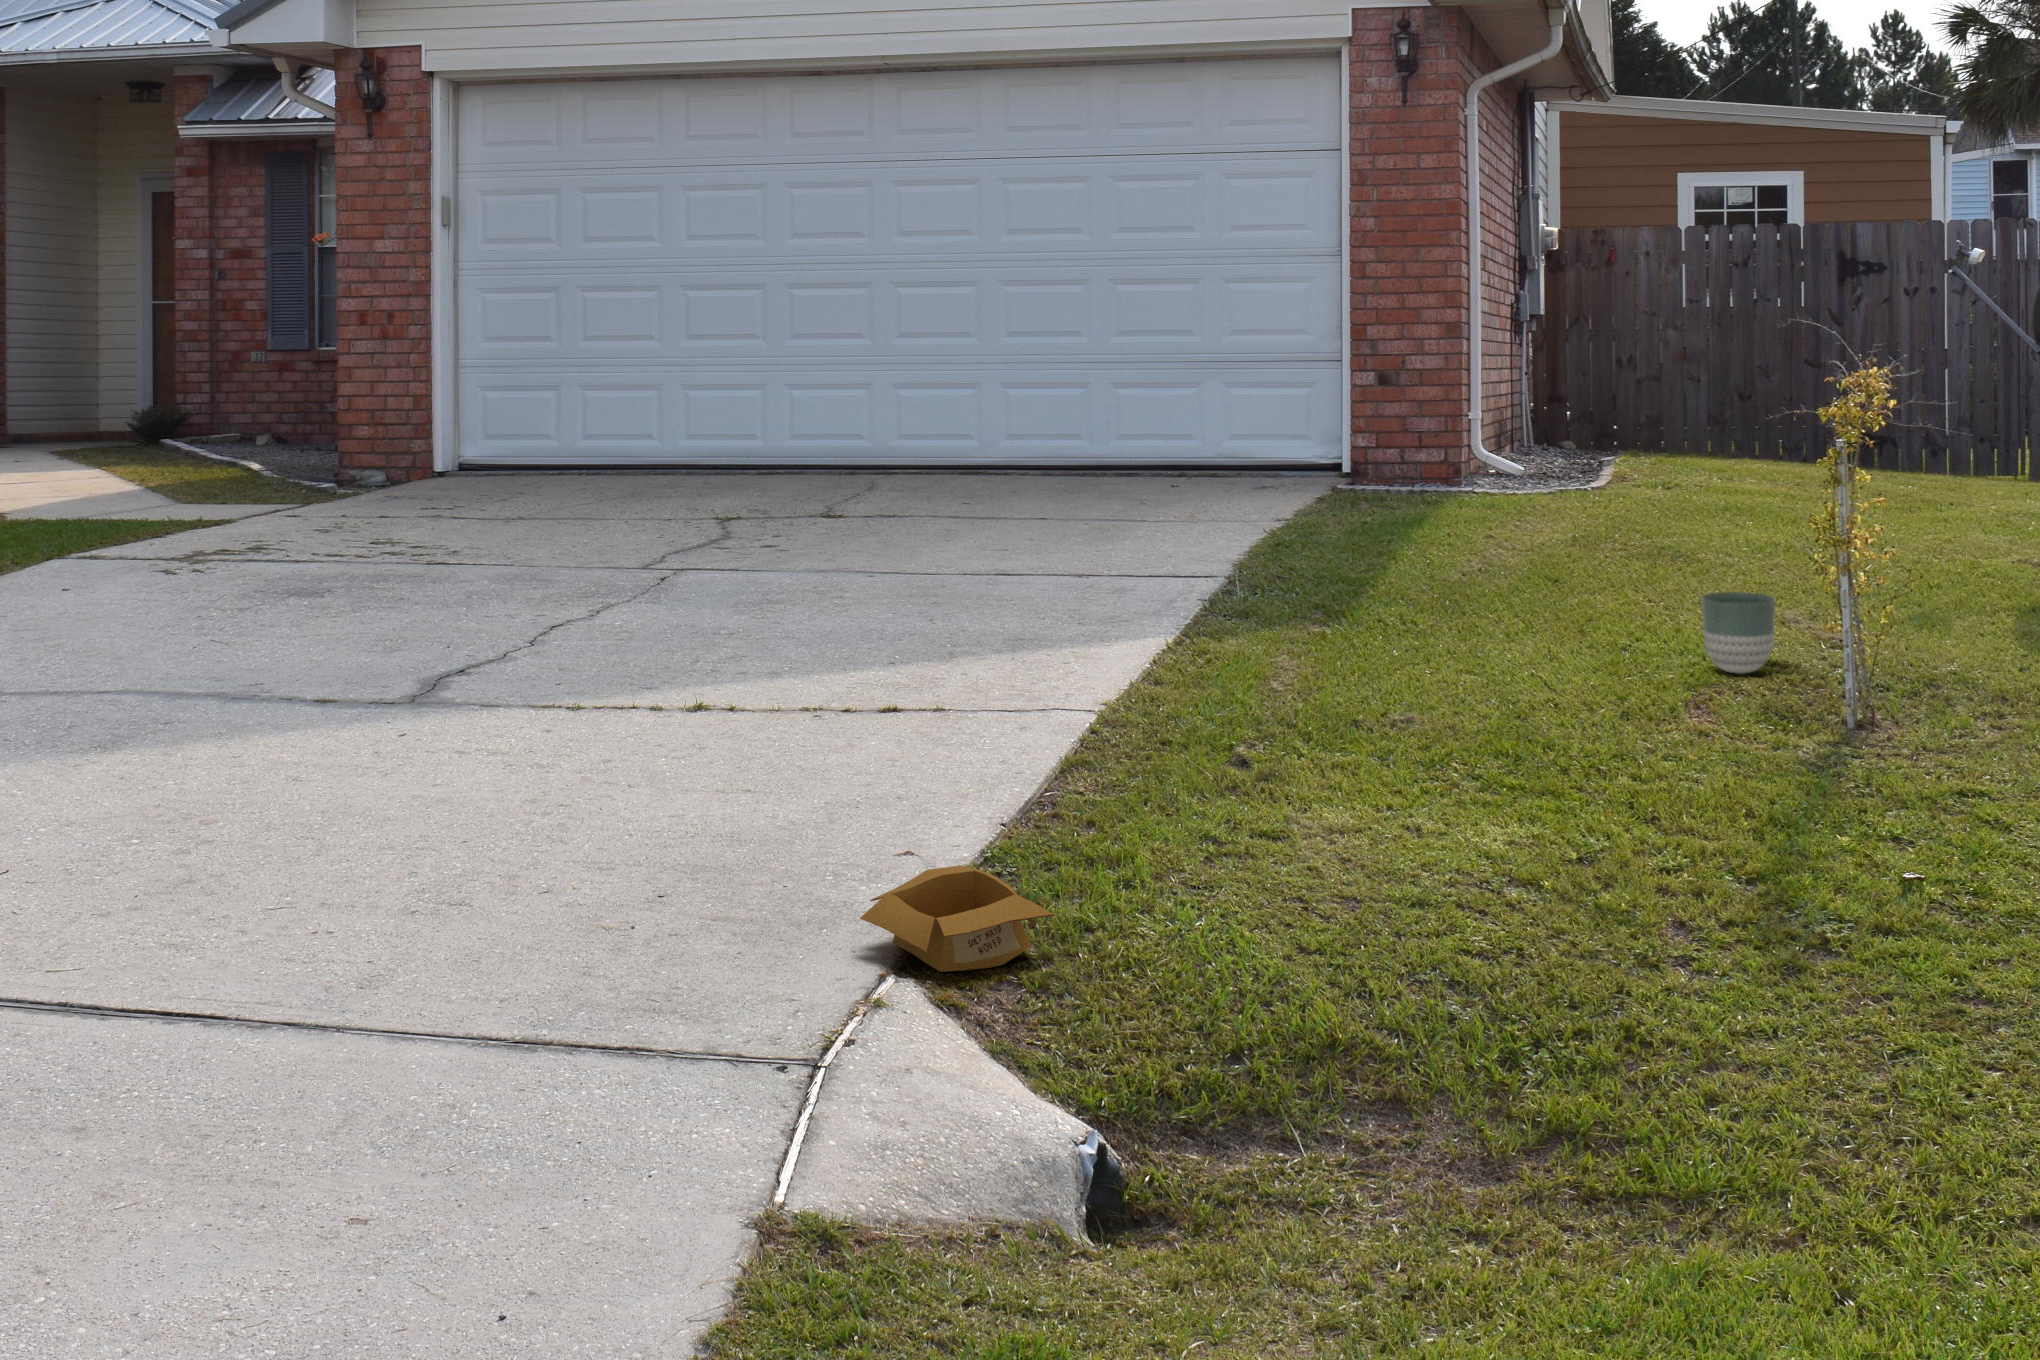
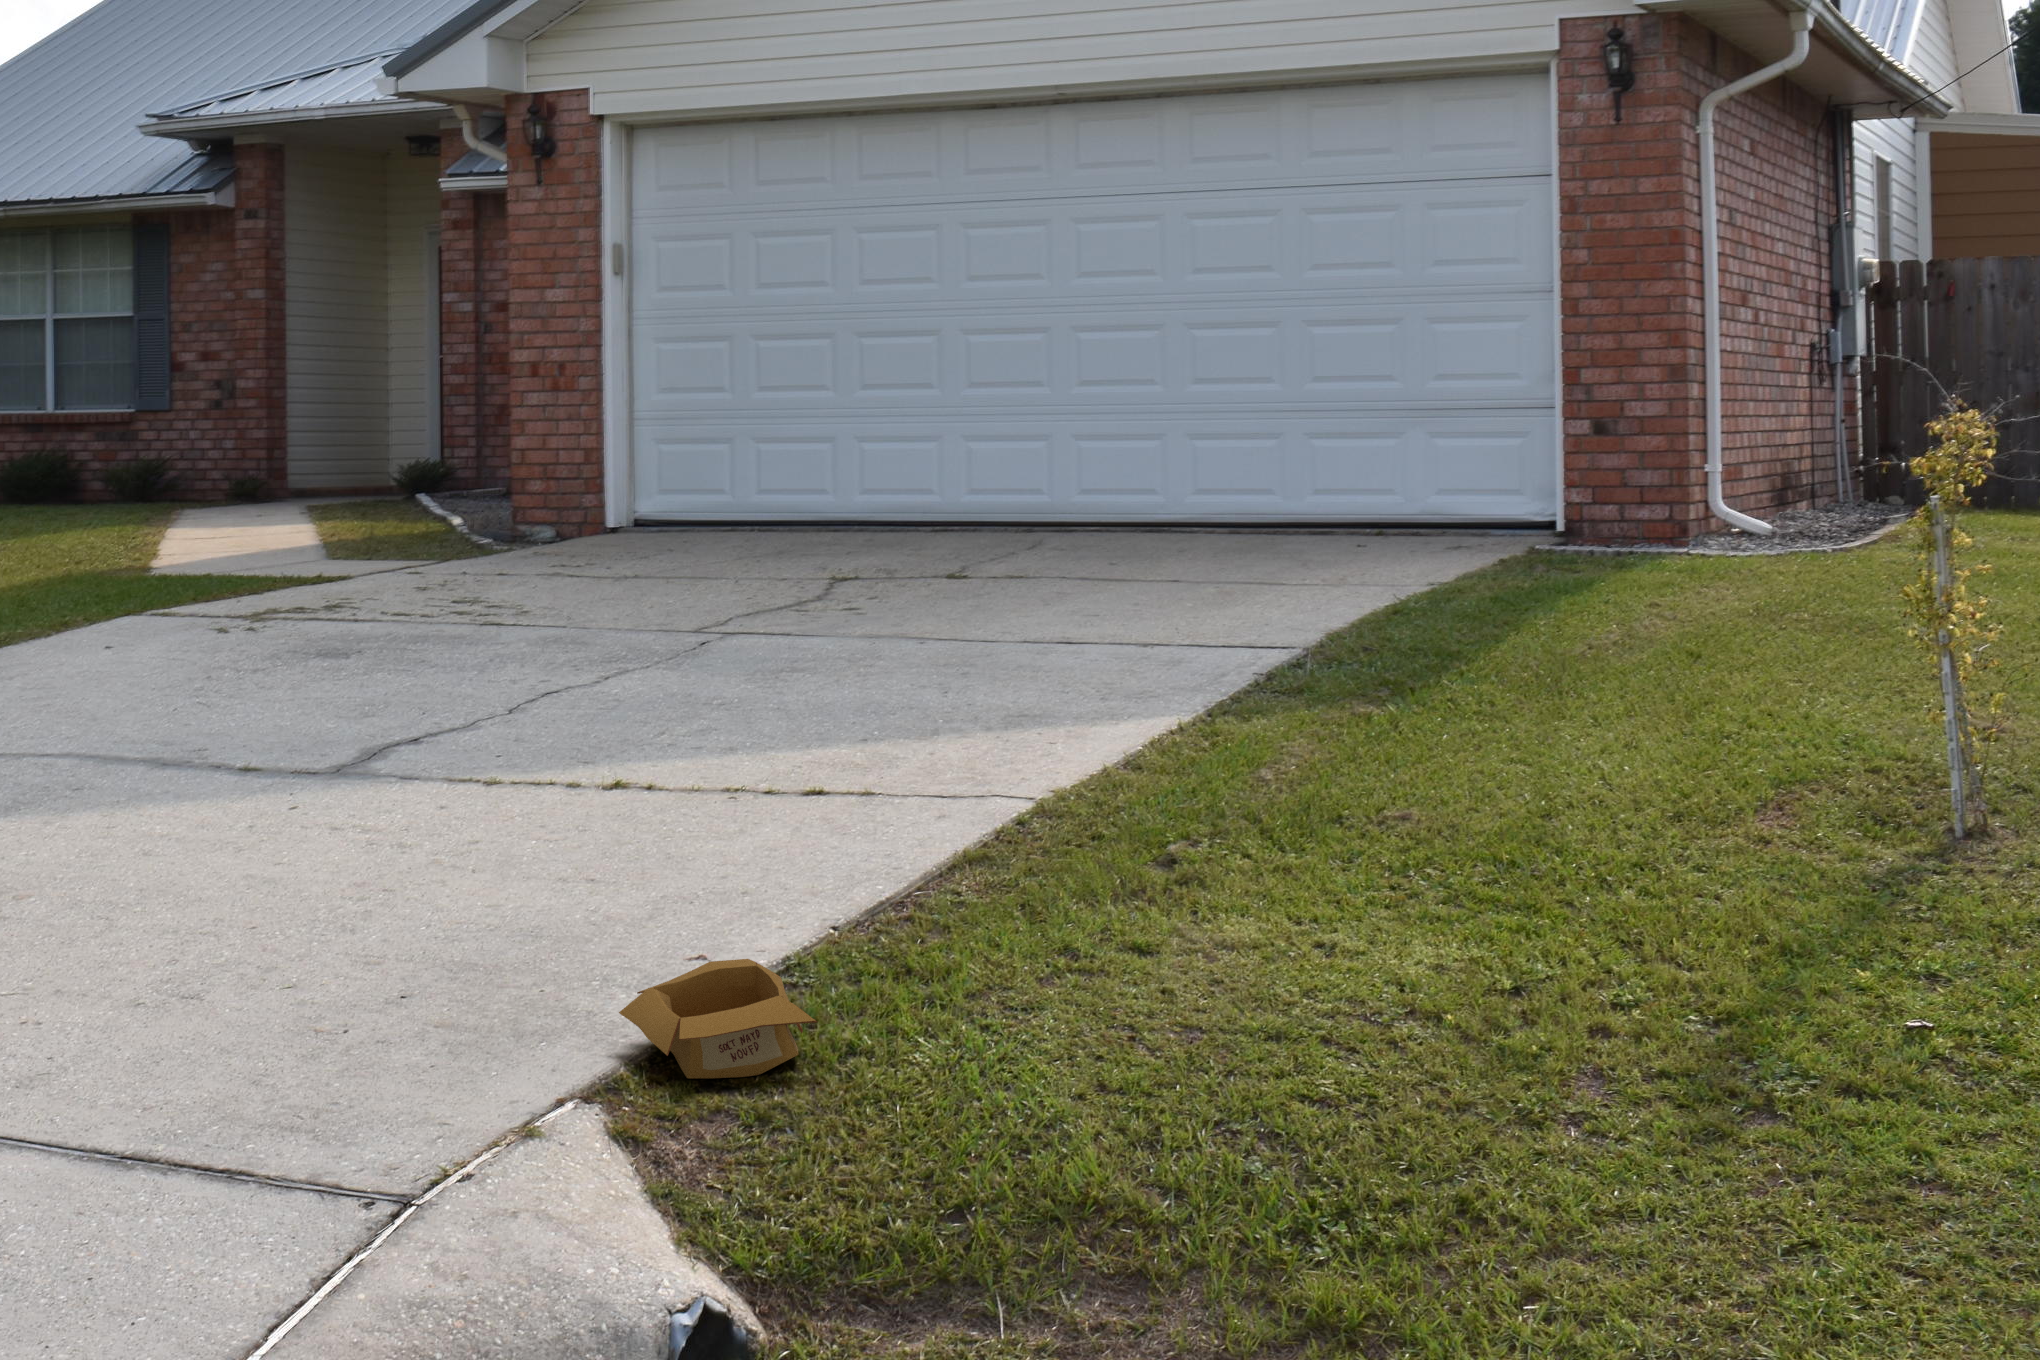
planter: present [1701,592,1775,674] -> none [1792,670,1885,768]

